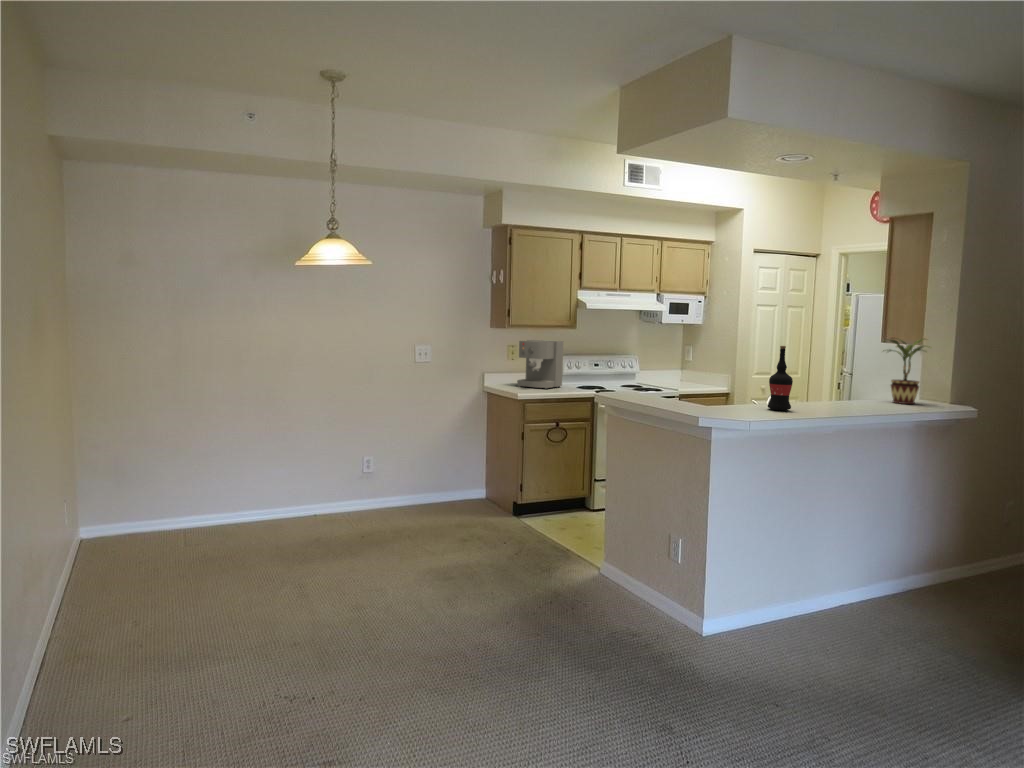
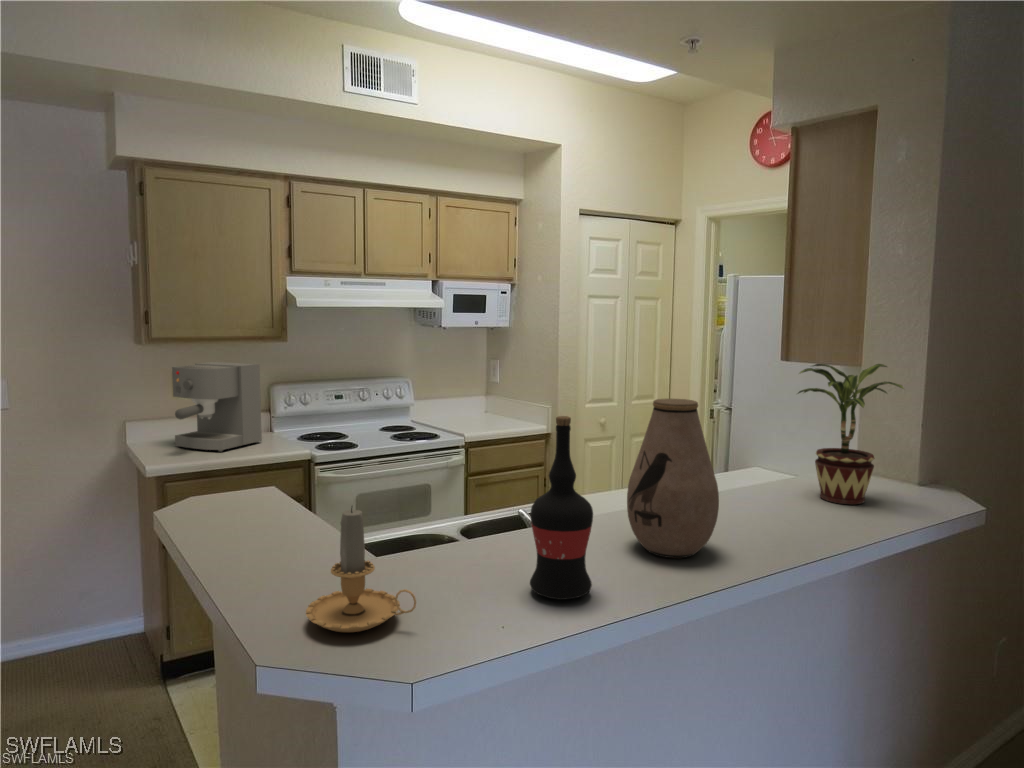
vase: none [801,346,840,408] -> present [627,399,719,558]
candle: none [697,370,735,410] -> present [306,508,416,633]

